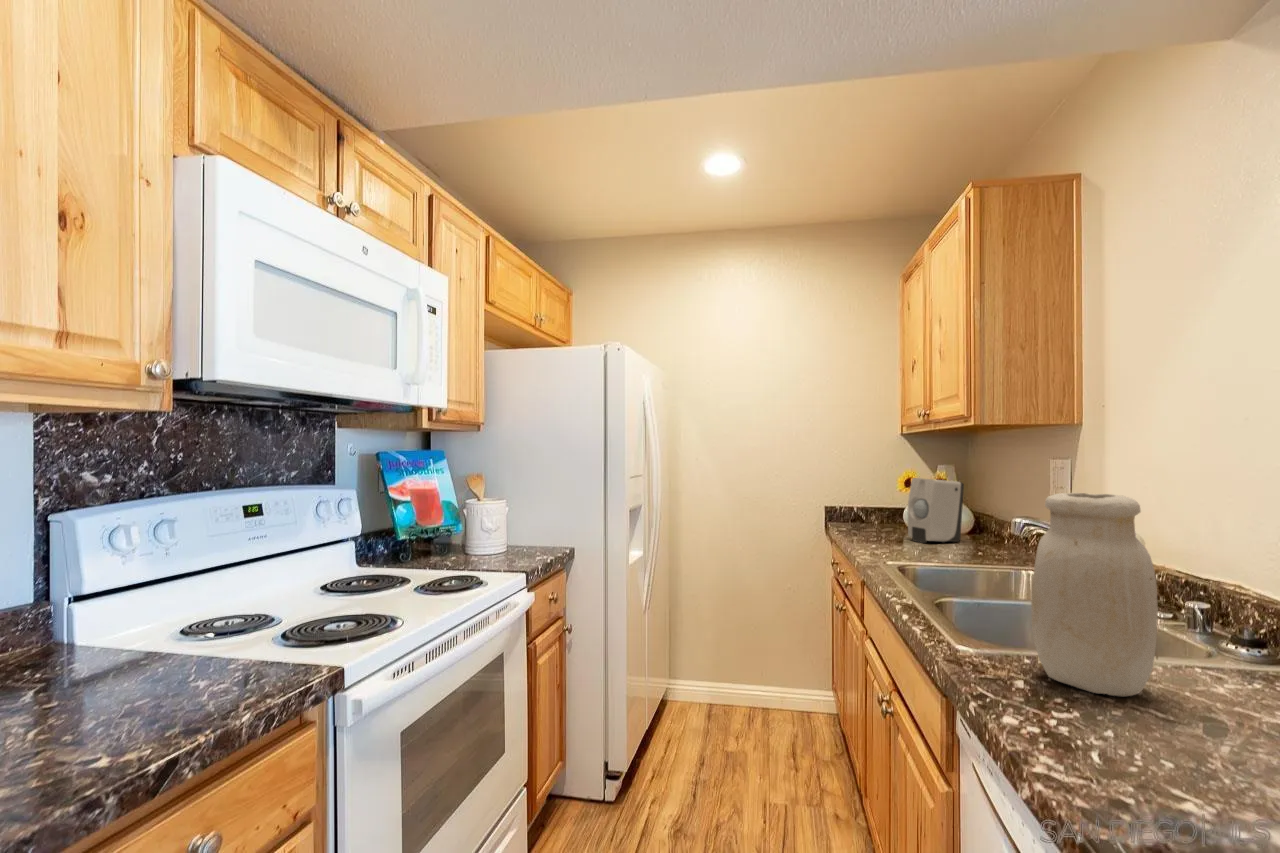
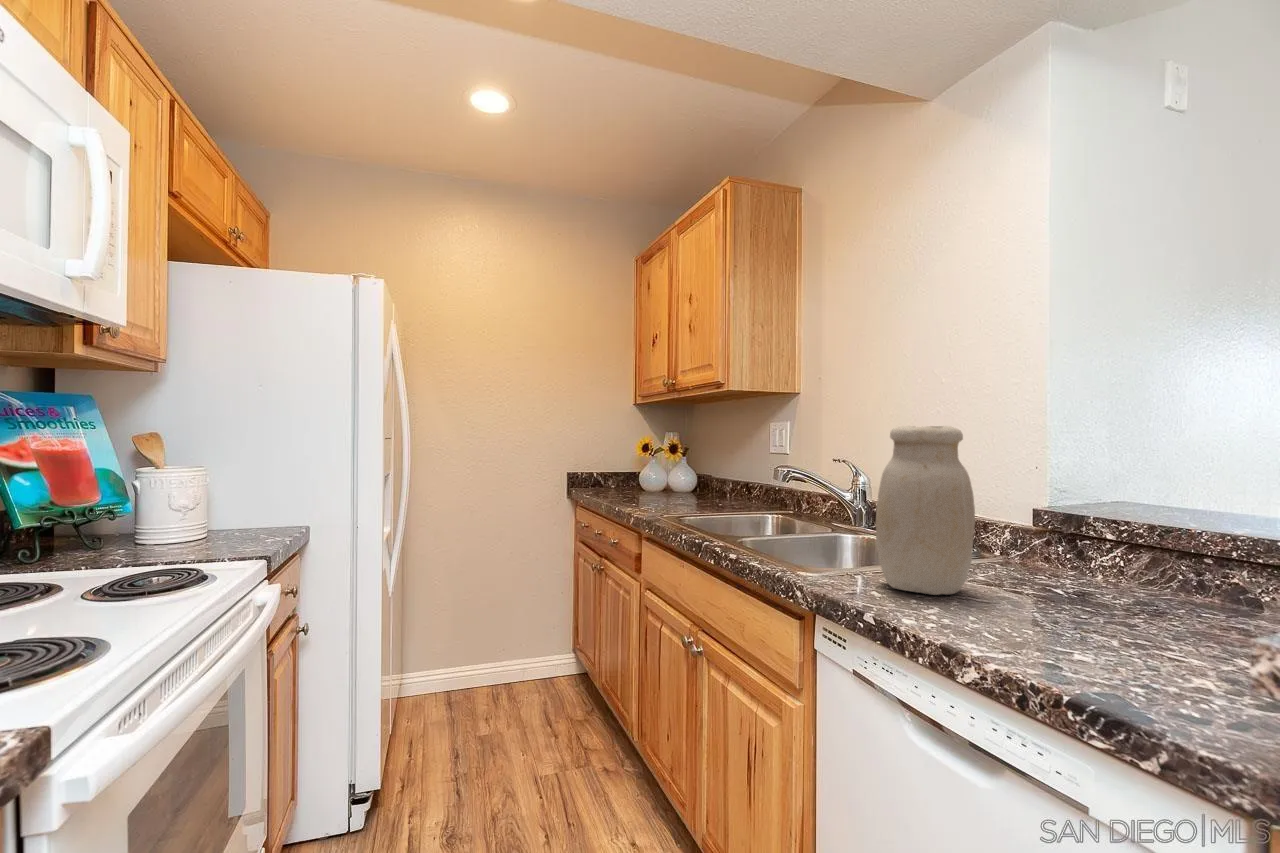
soap dispenser: present [907,478,964,543] -> none [653,443,697,501]

